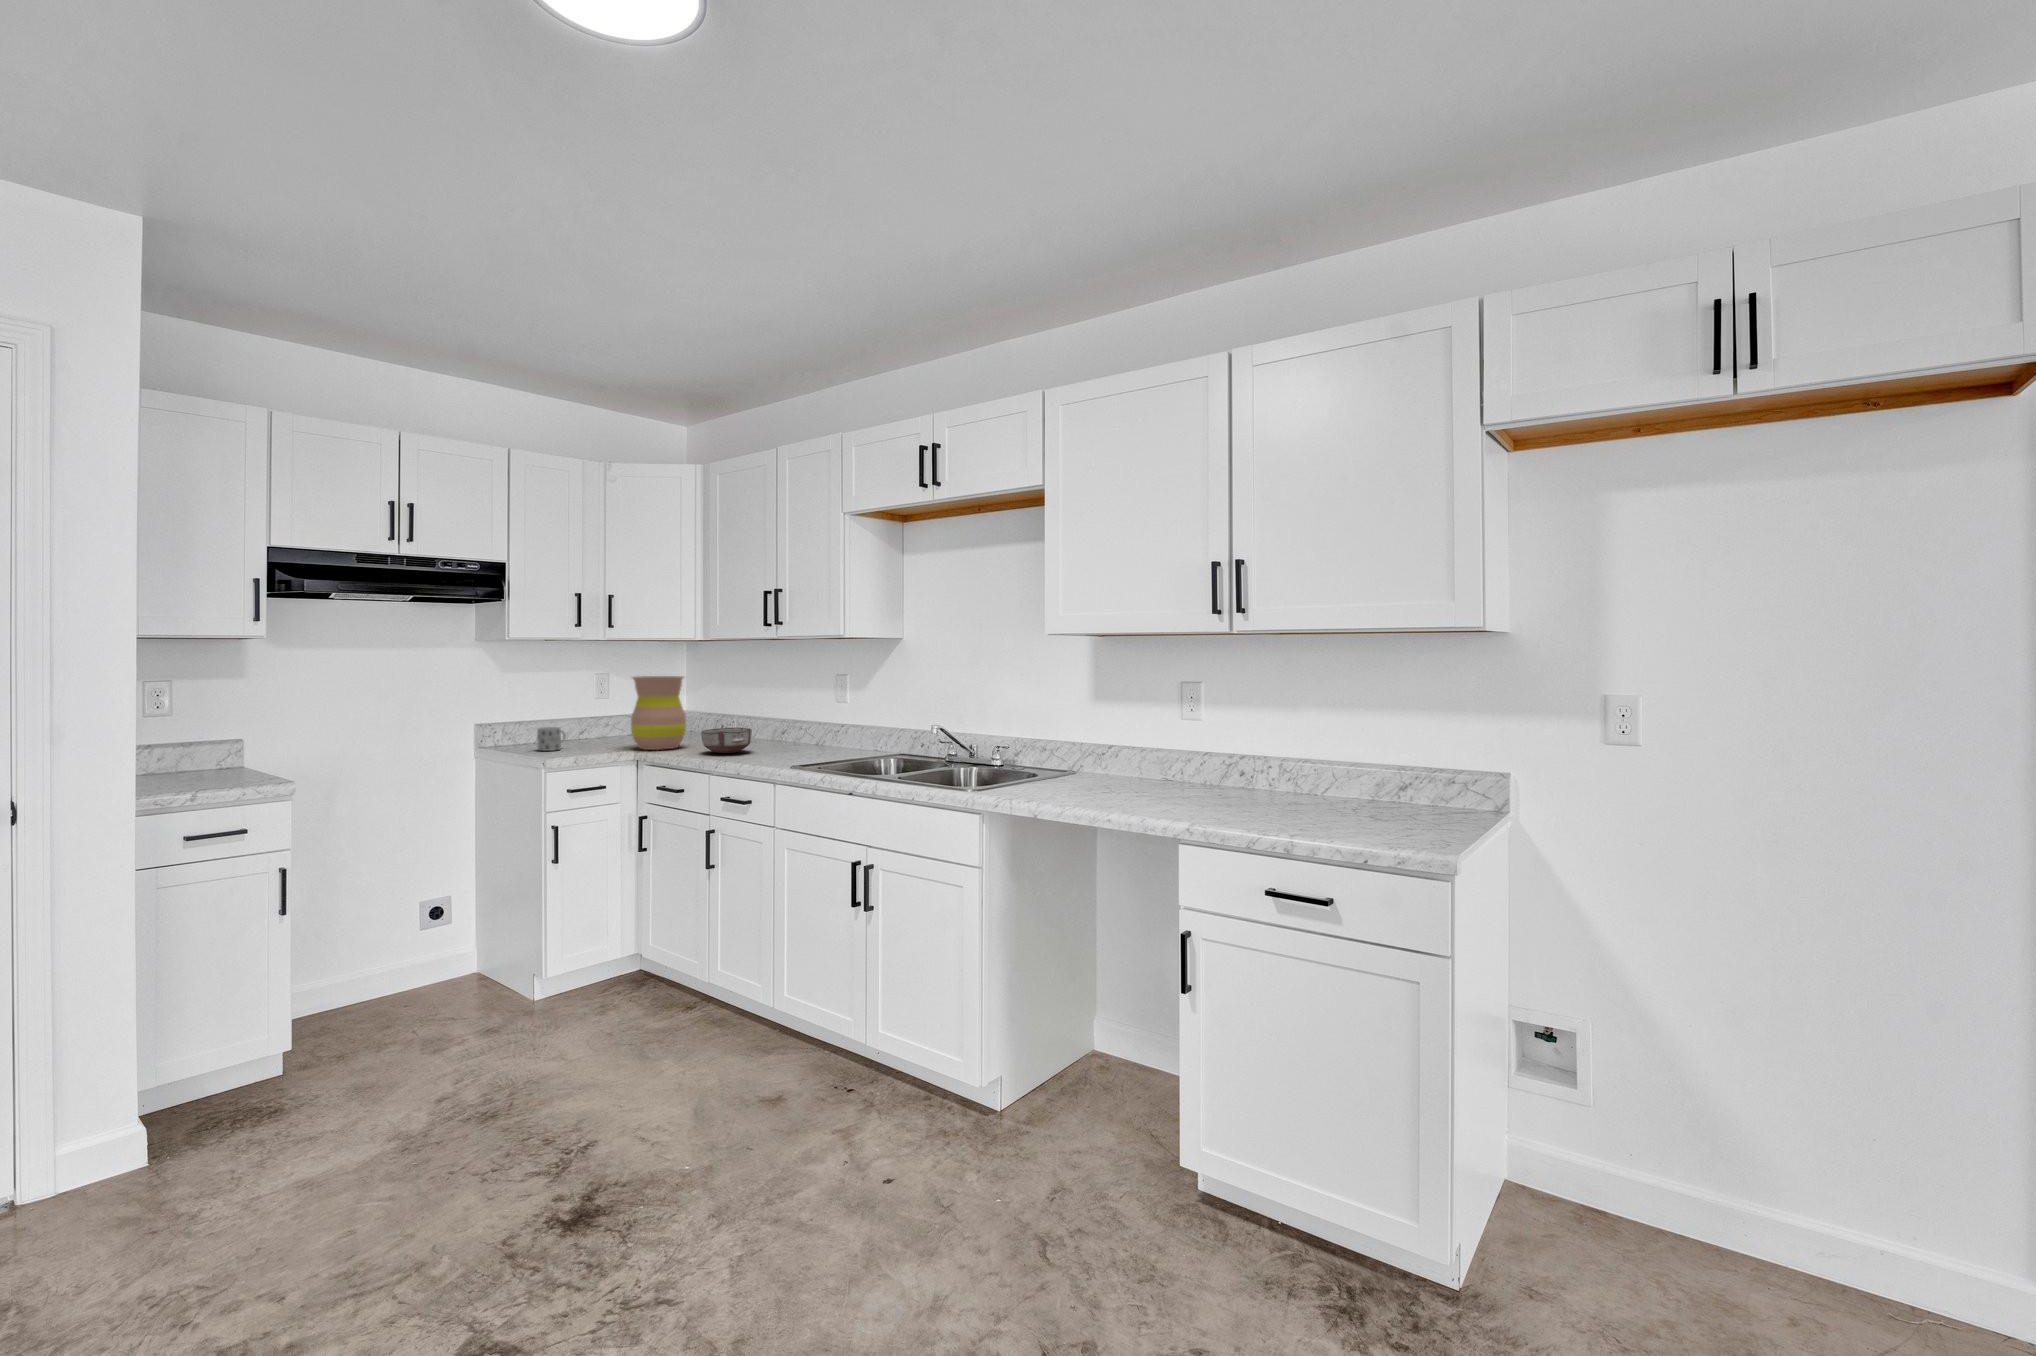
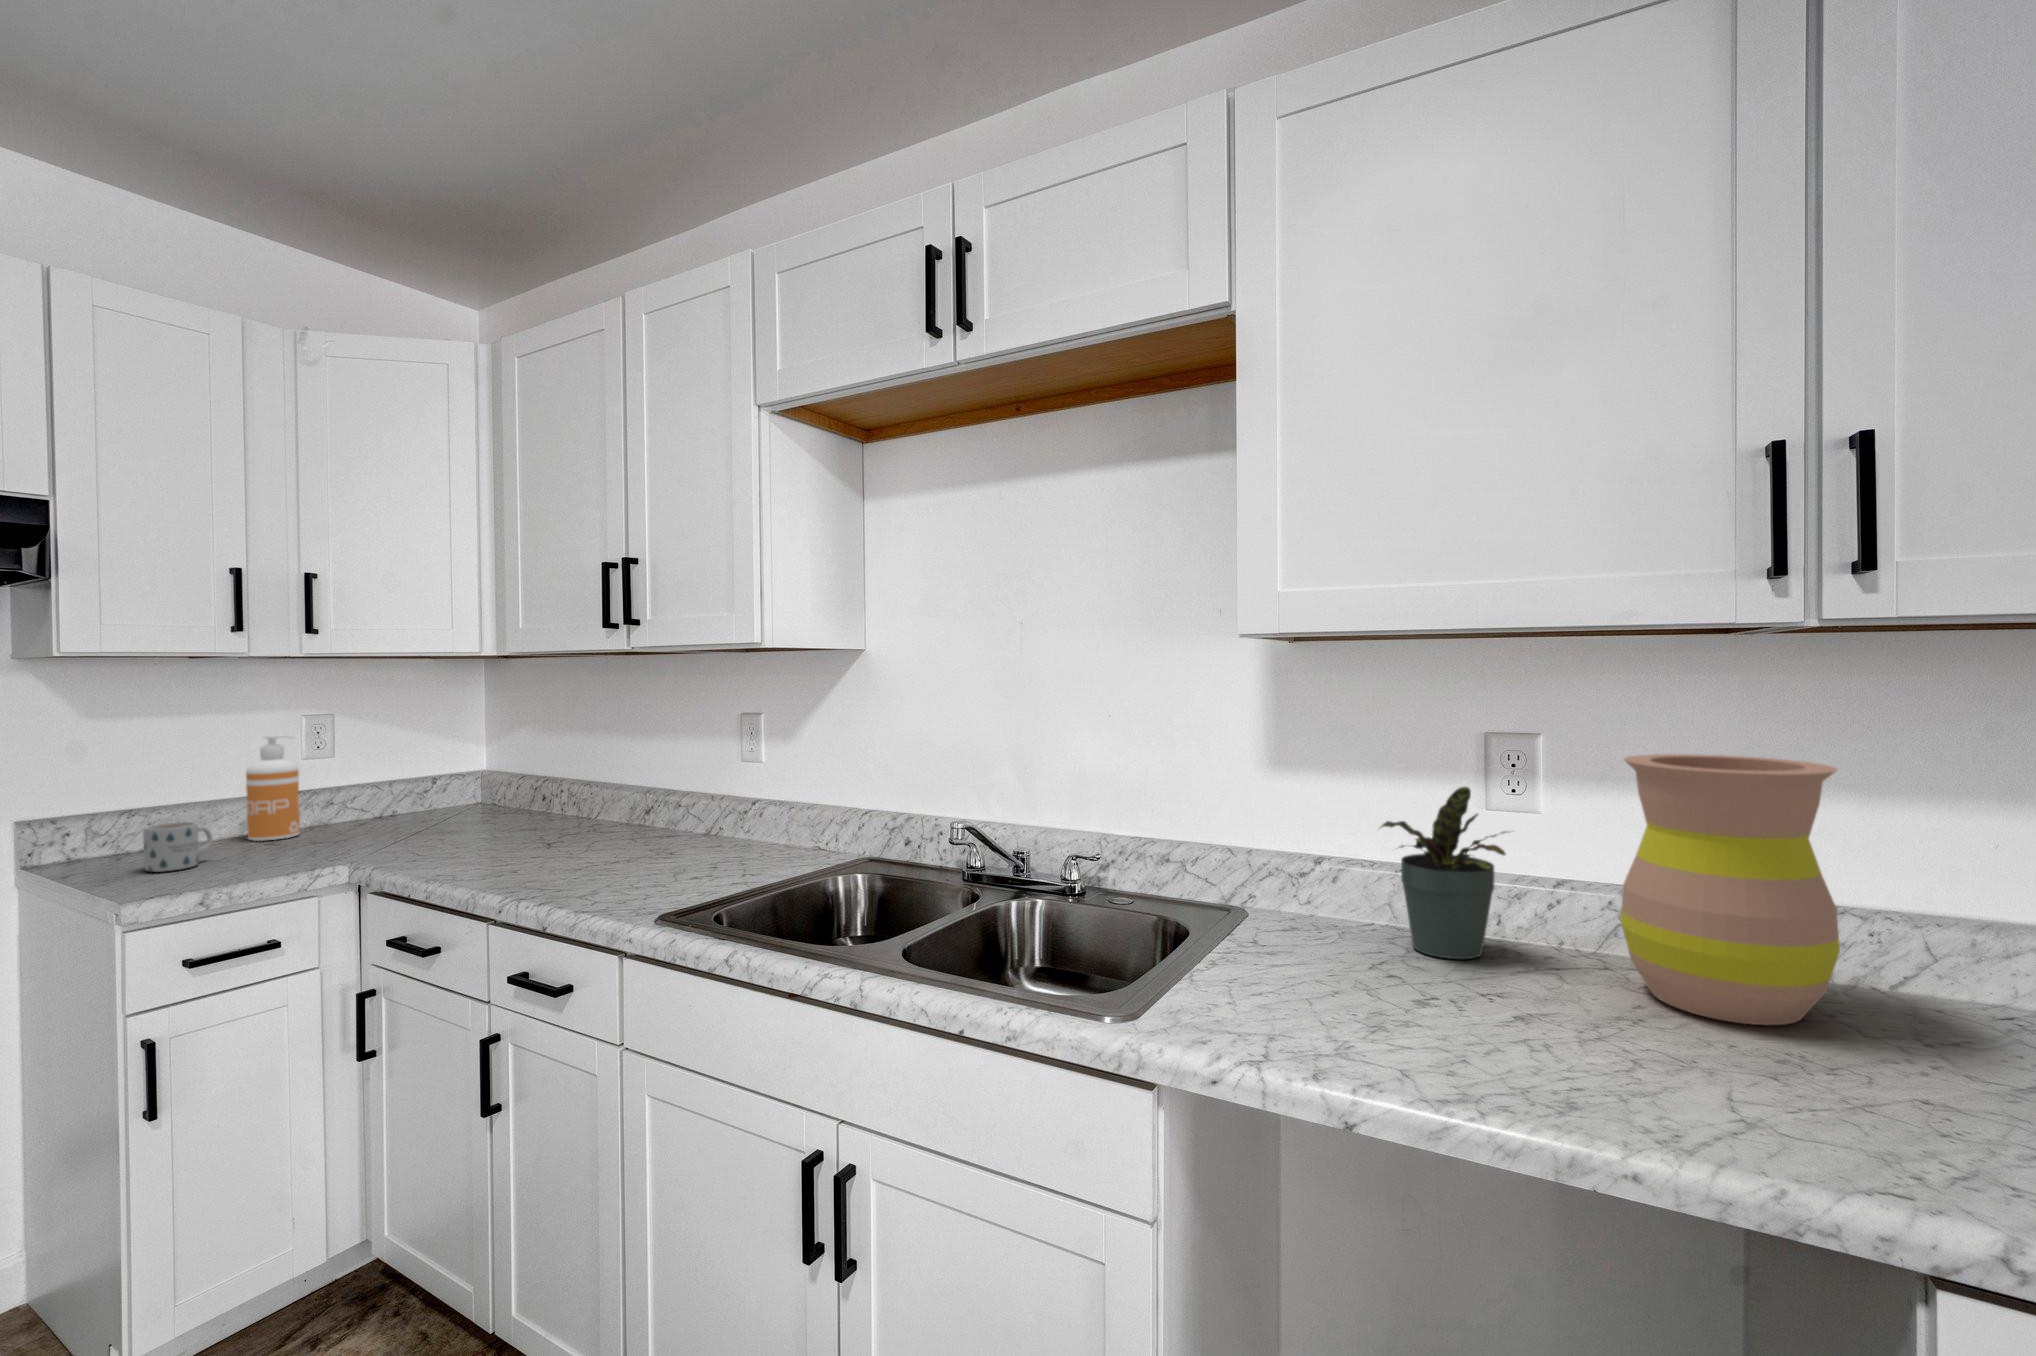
vase: present [631,676,686,750] -> present [1620,754,1840,1025]
soap dispenser: none [574,685,599,742] -> present [246,735,300,841]
potted plant: none [1121,705,1175,786] -> present [1382,787,1506,959]
ceramic bowl: present [701,728,752,753] -> none [482,811,582,863]

